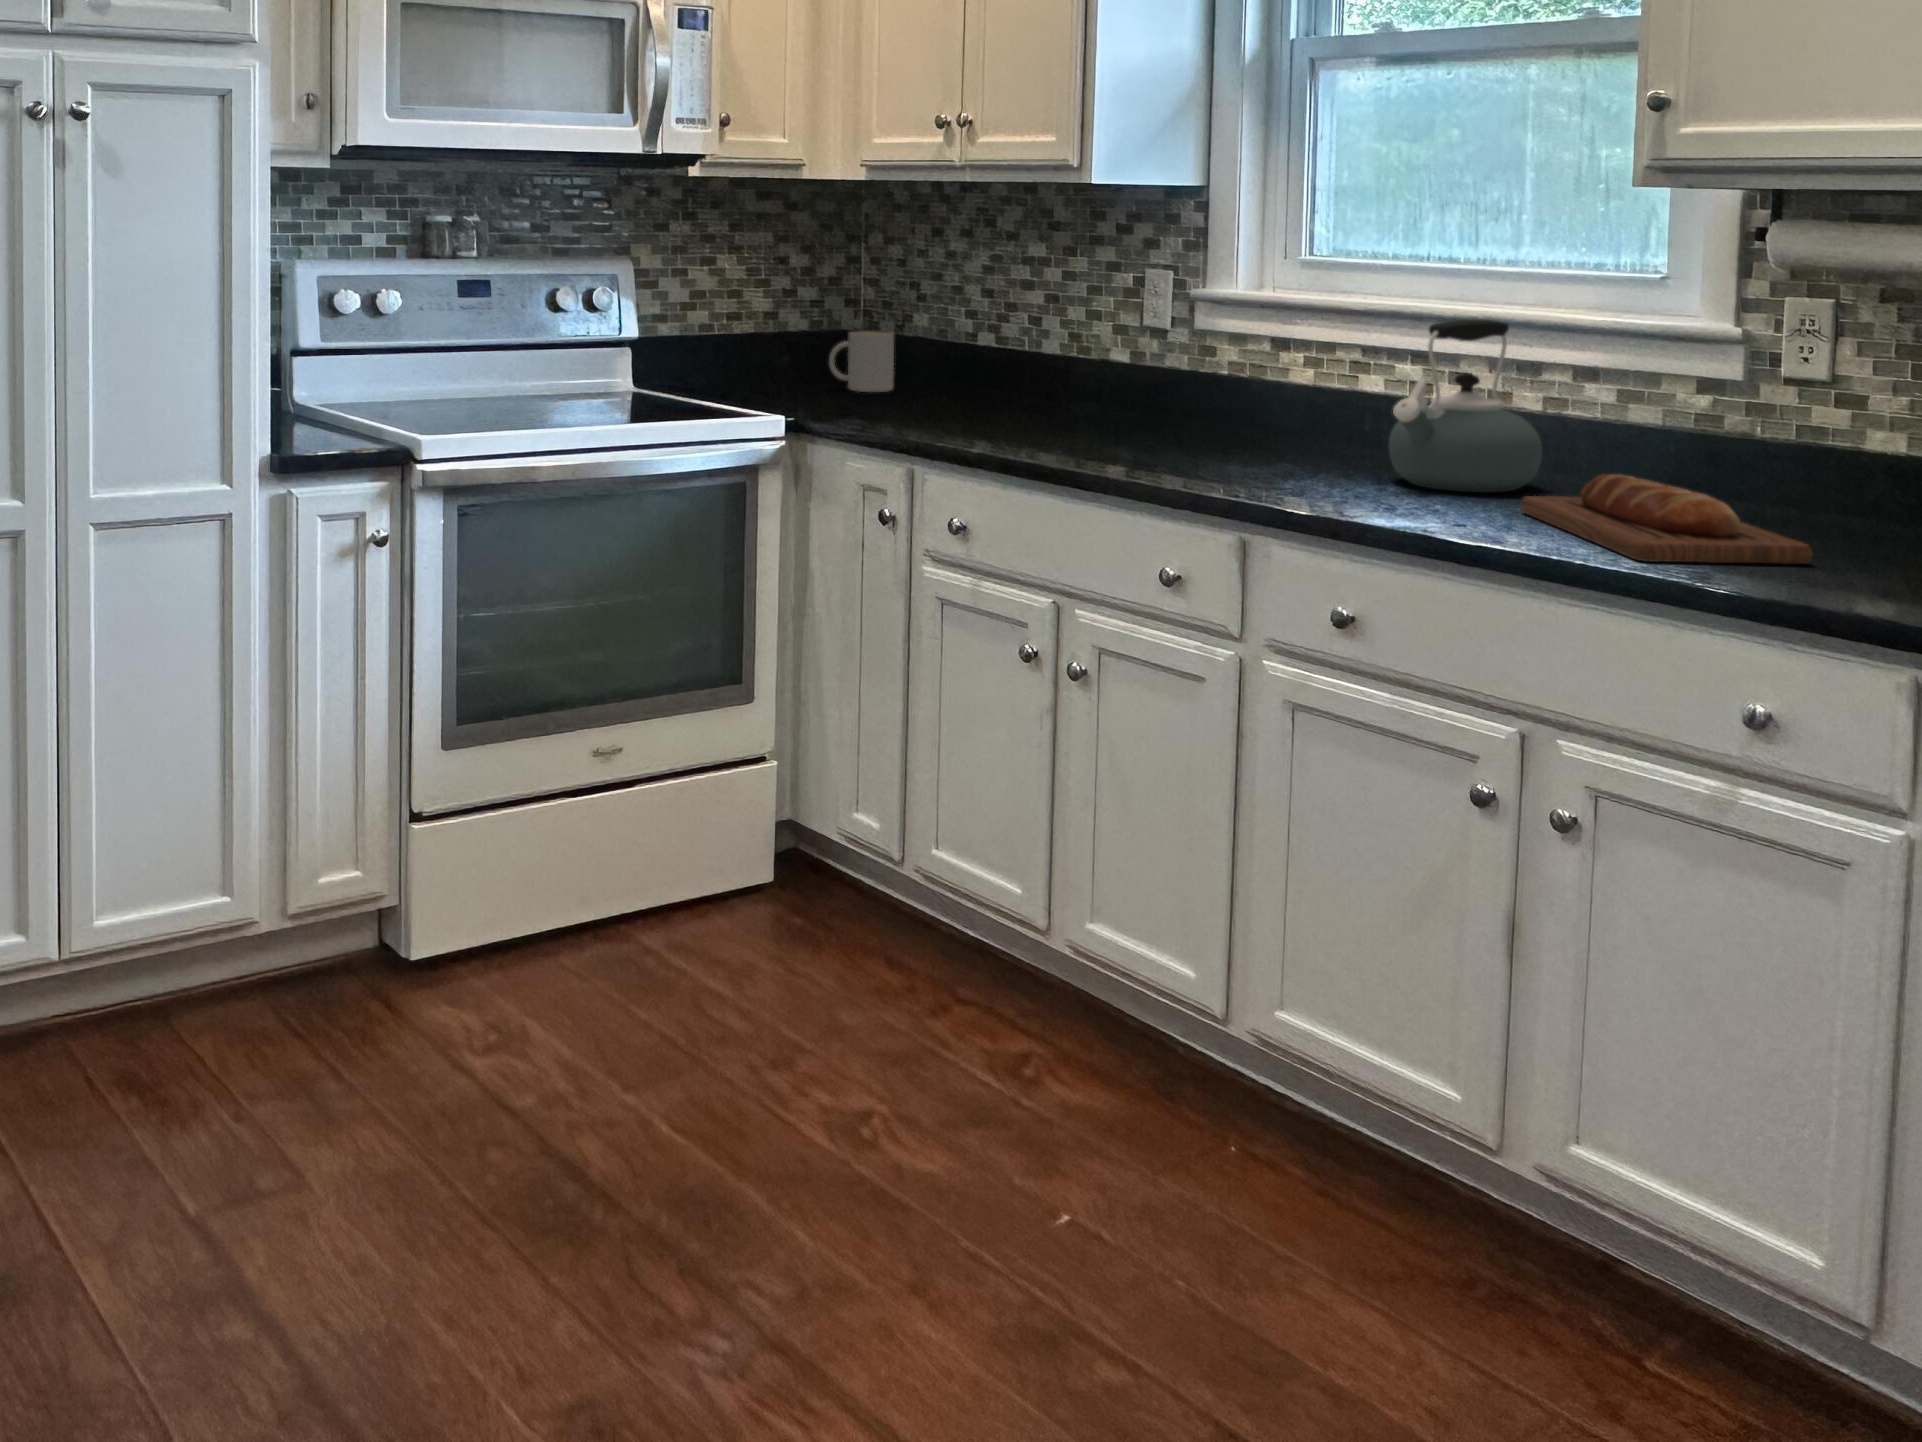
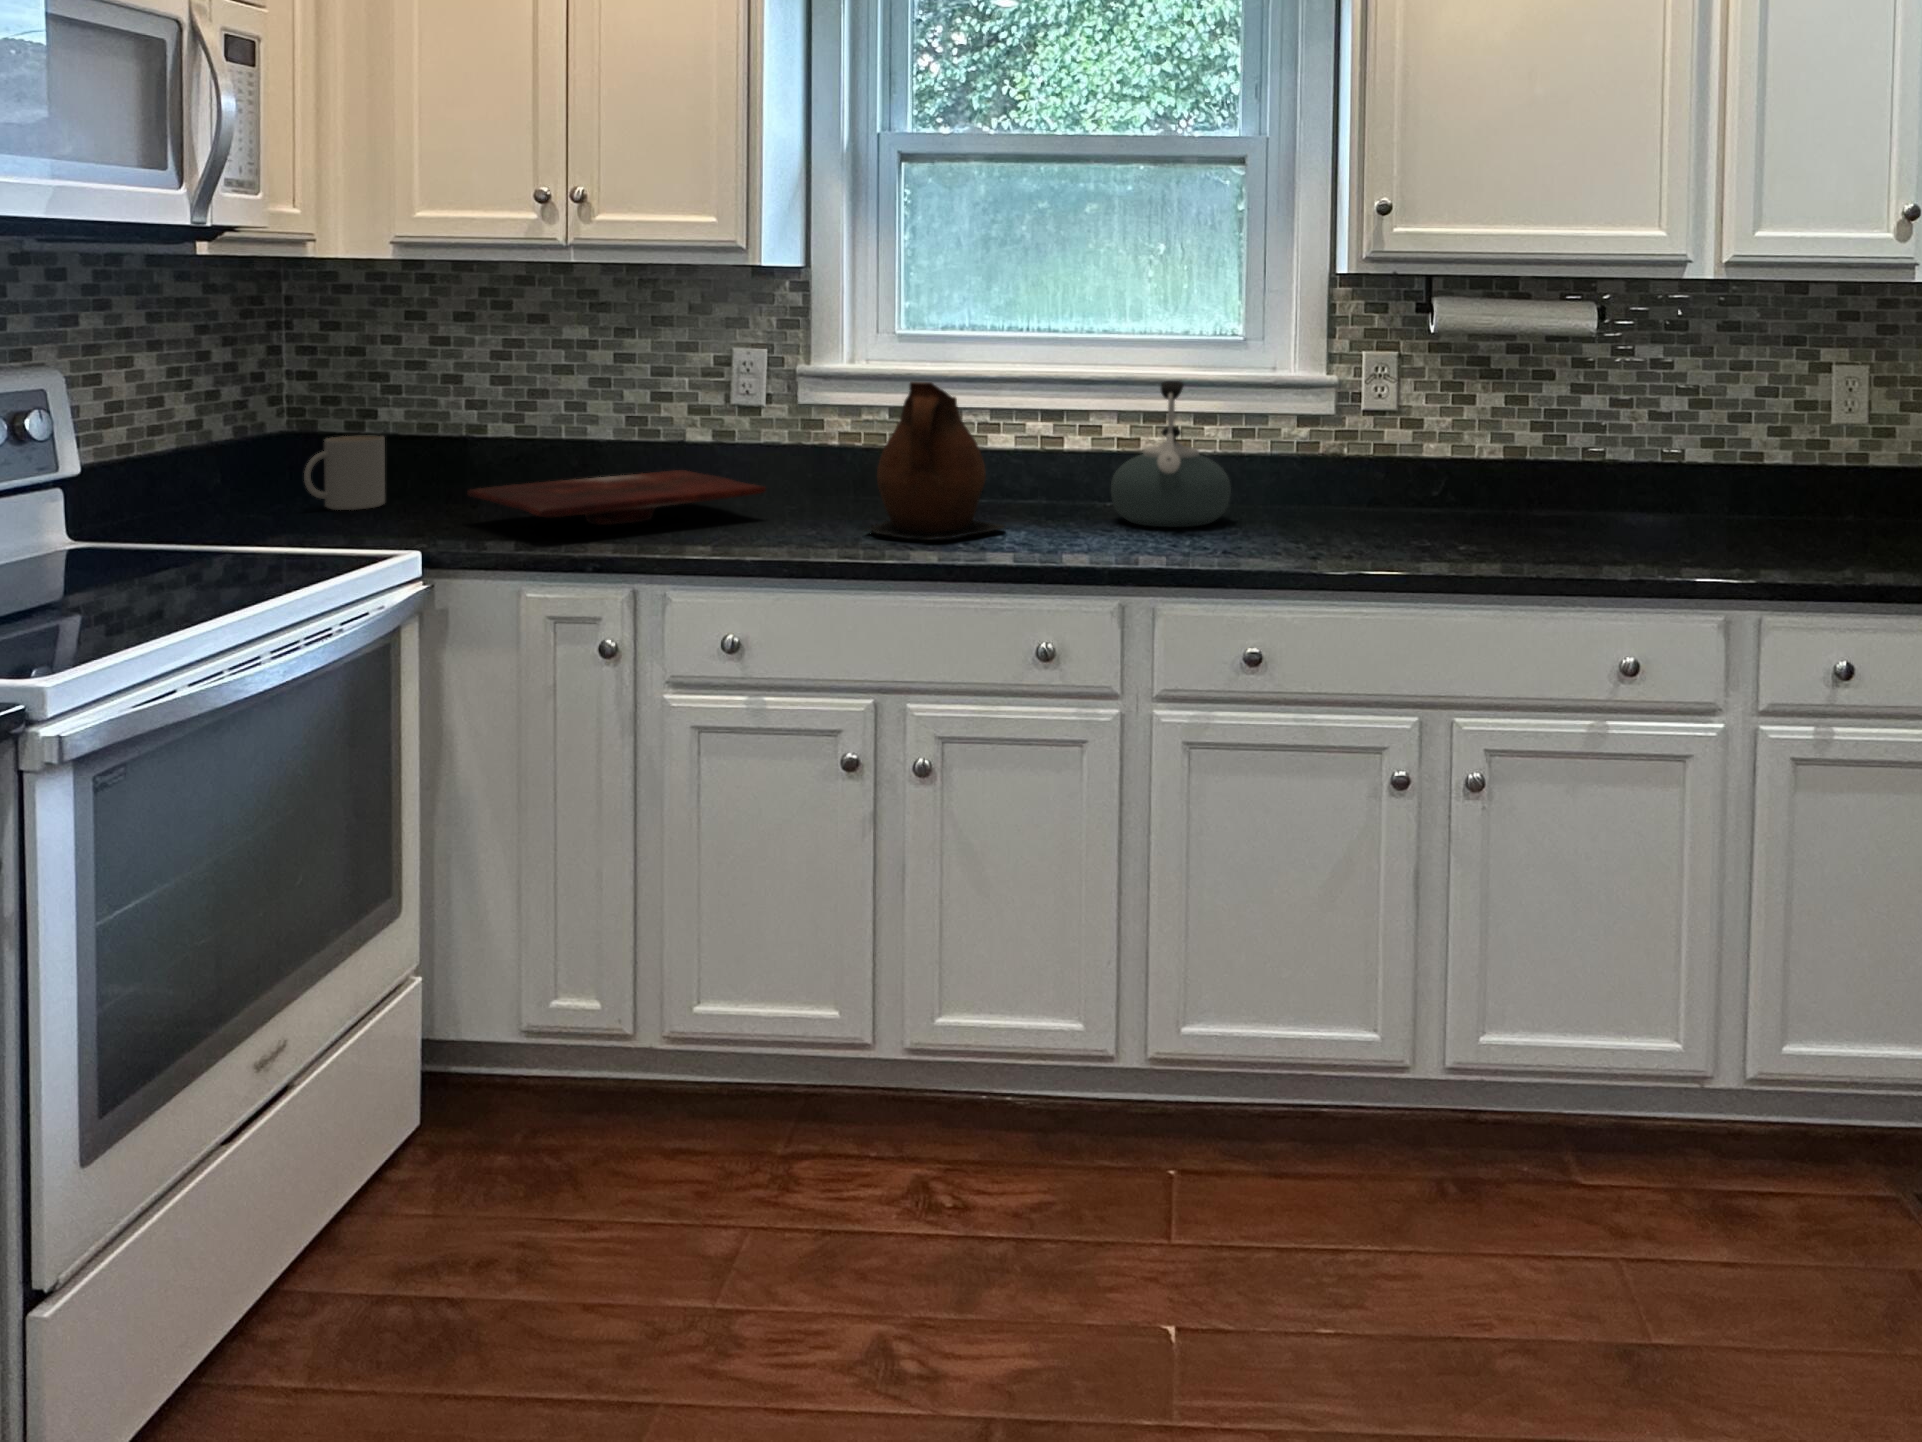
ceramic pitcher: none [1118,301,1258,467] -> present [865,382,1005,540]
cutting board: none [877,379,1102,421] -> present [467,470,766,525]
bread loaf: present [1521,474,1812,564] -> none [1285,495,1532,560]

